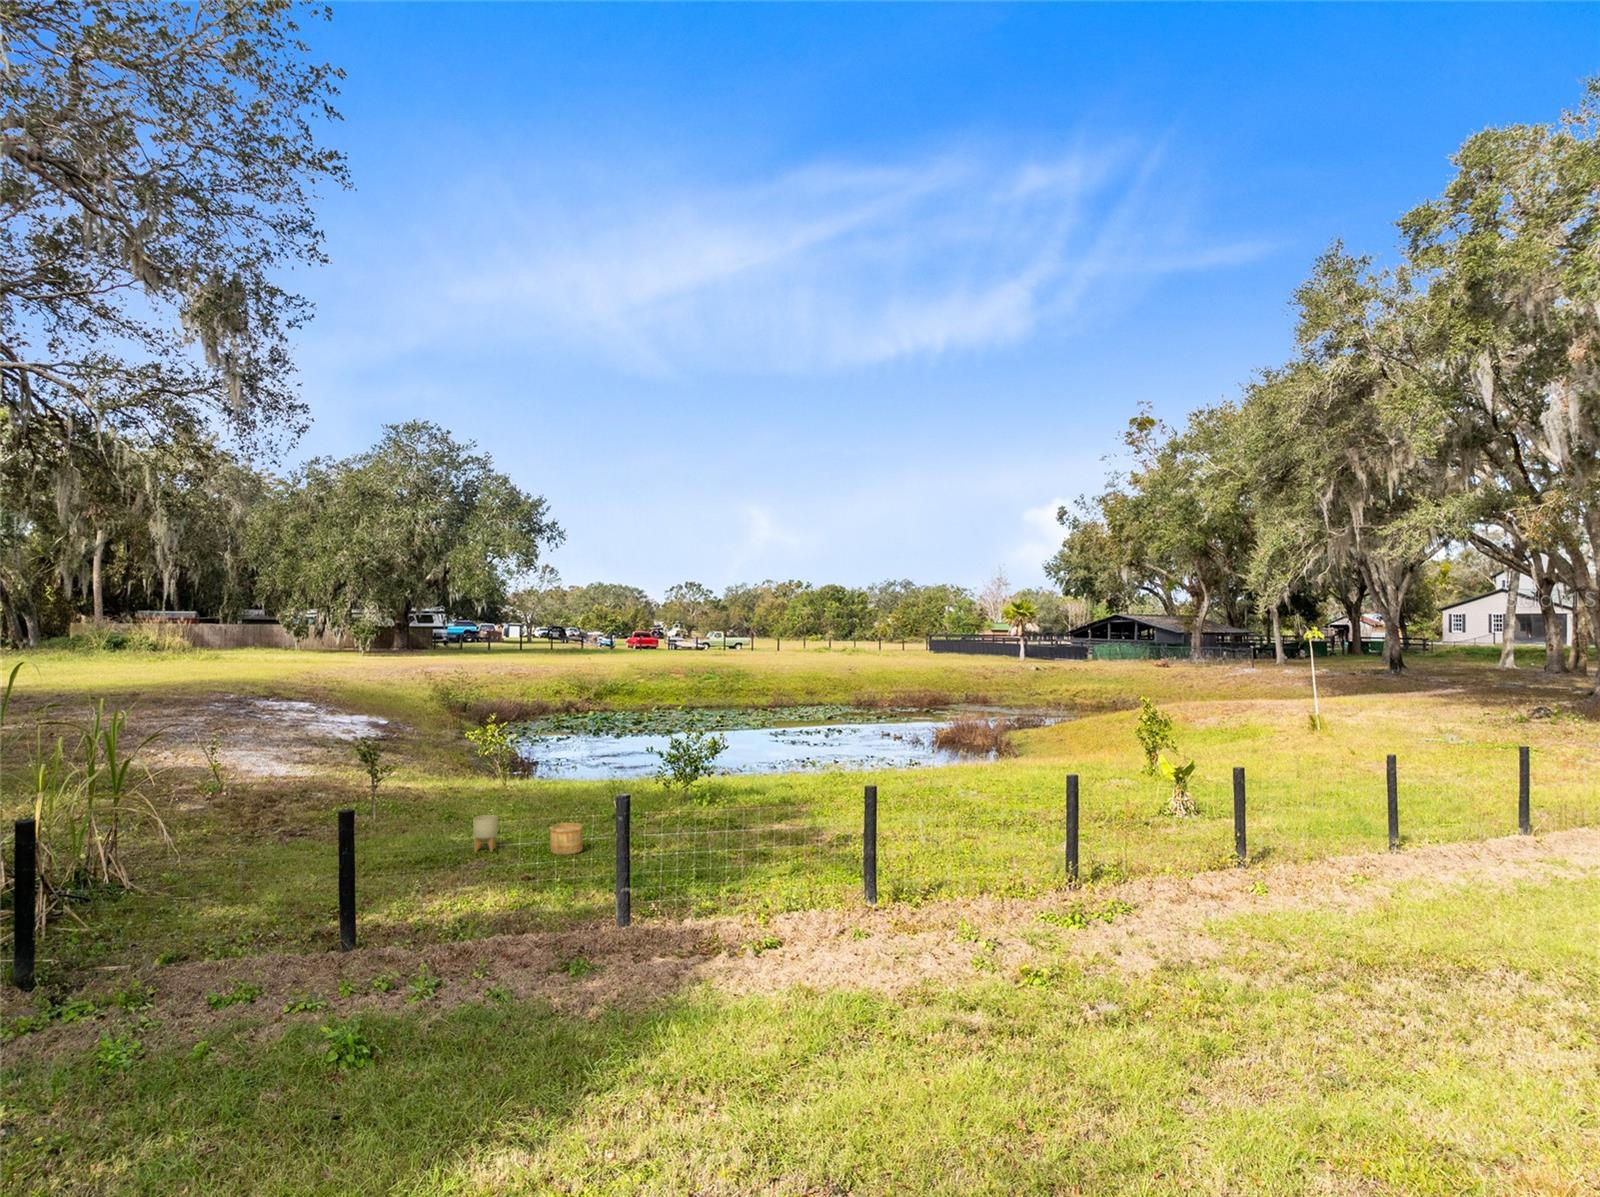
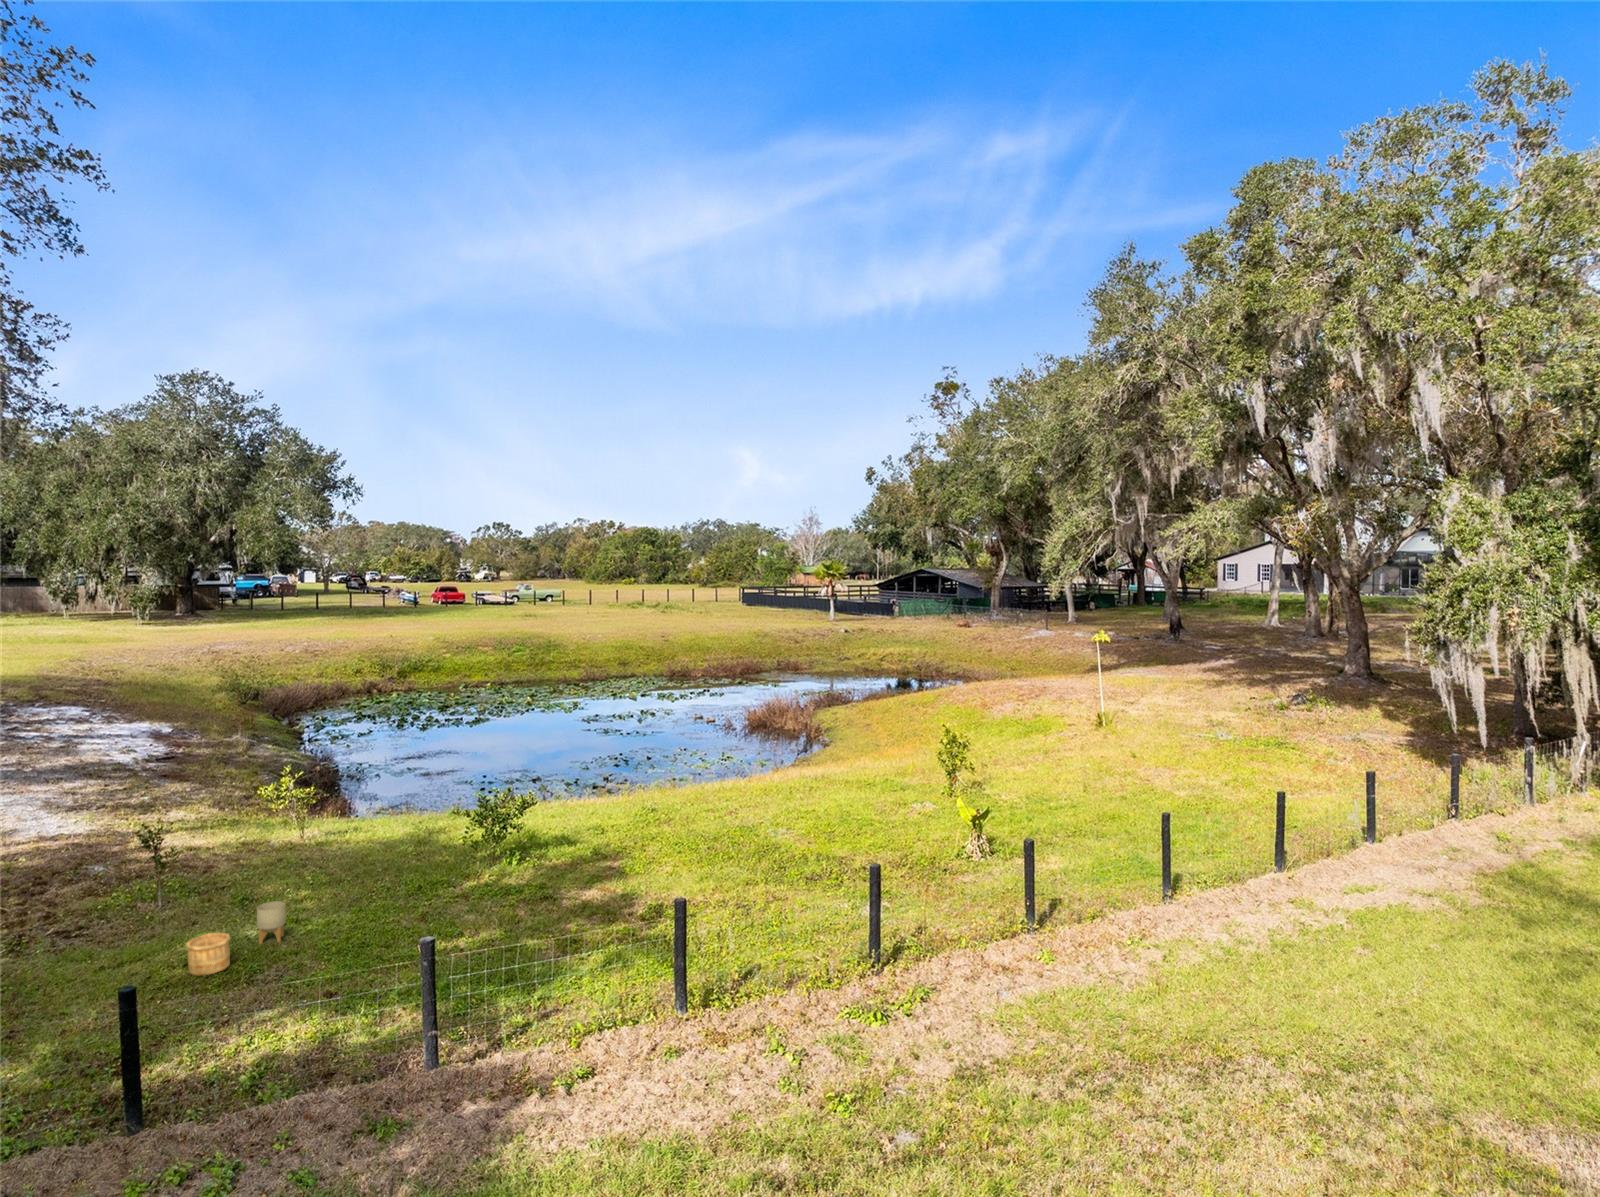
wooden bucket: present [549,823,583,855] -> present [186,932,230,976]

